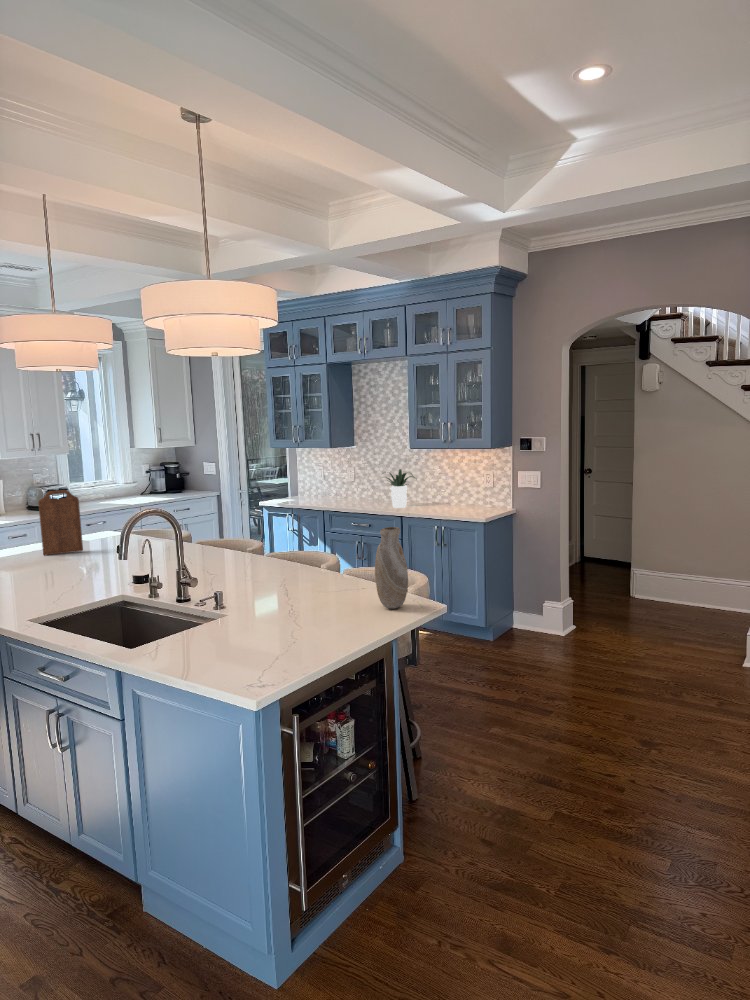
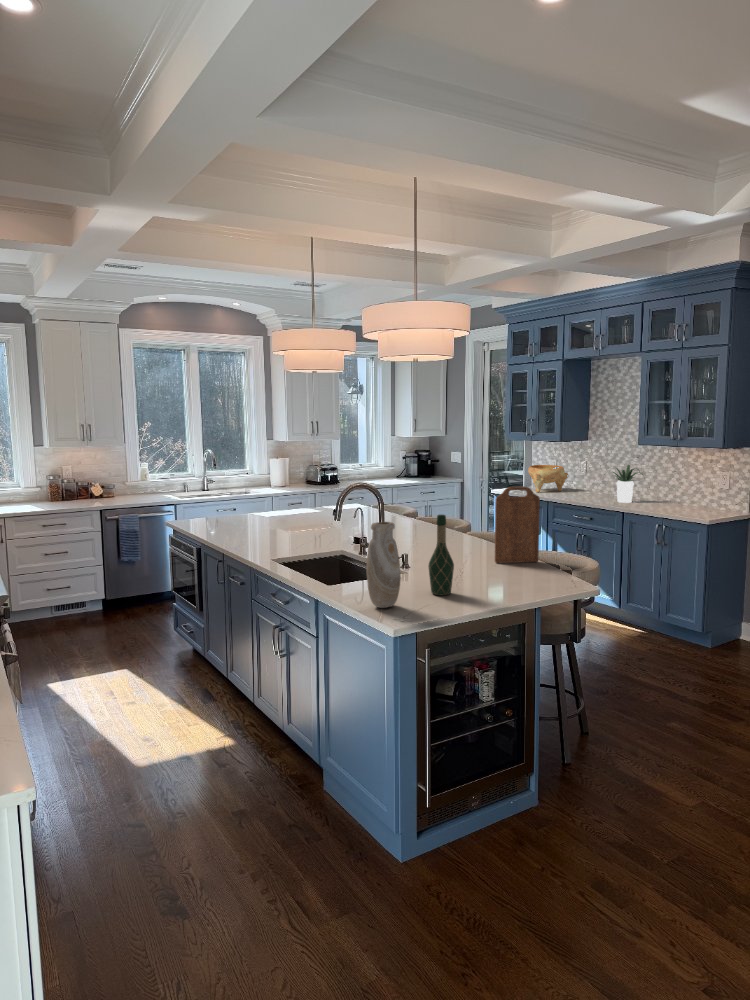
decorative bowl: none [296,473,337,503] -> present [528,465,568,492]
cutting board: present [38,490,83,555] -> present [495,486,540,563]
vase: present [375,527,408,609] -> present [366,522,401,608]
wine bottle: none [260,548,290,643] -> present [428,515,454,595]

